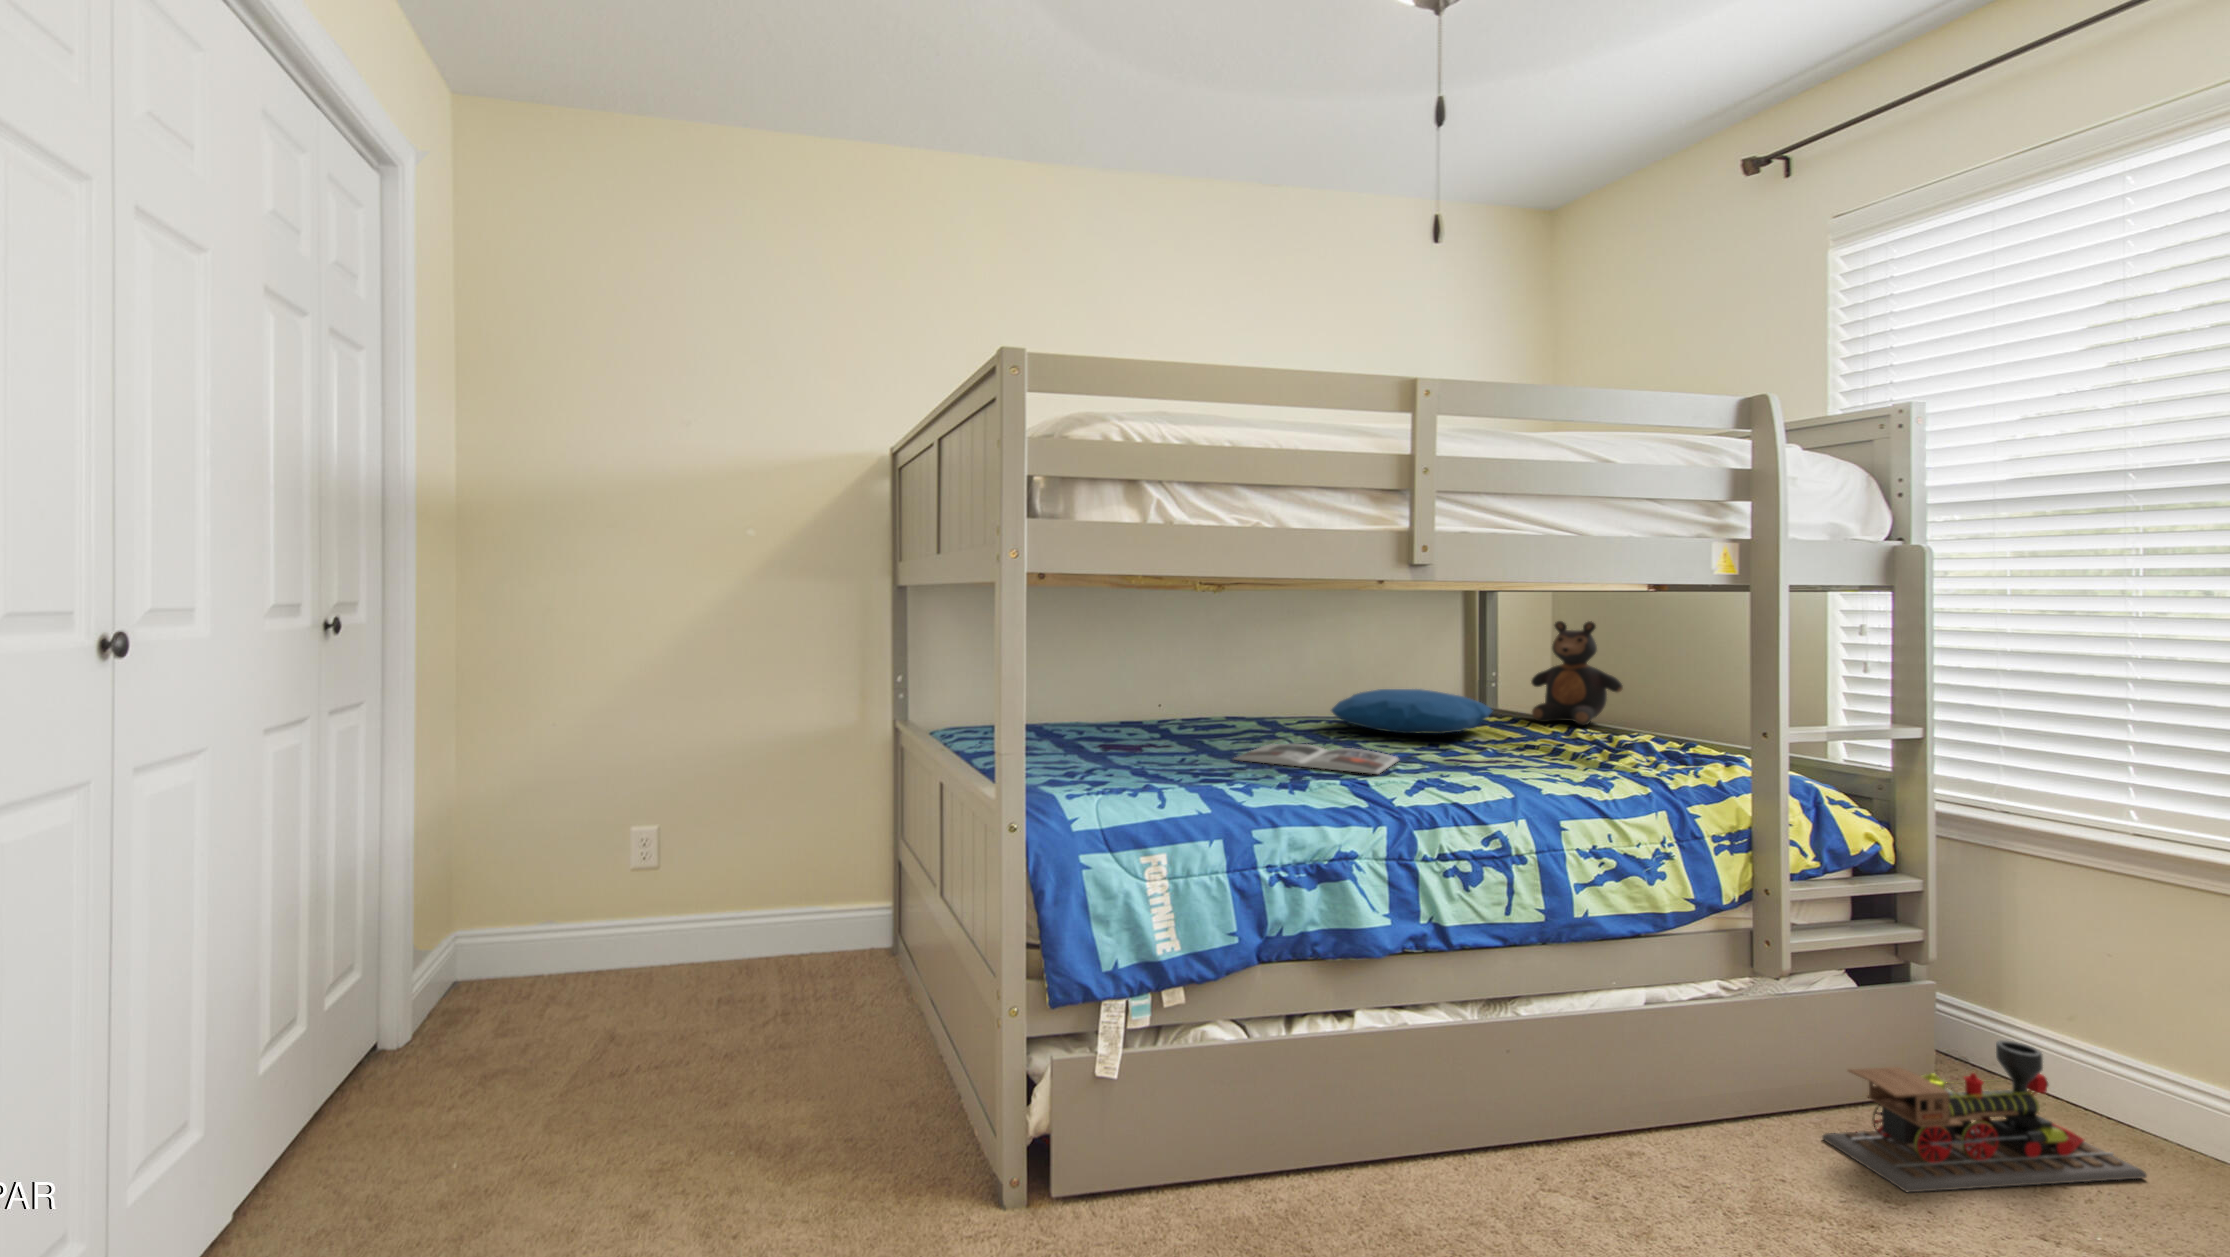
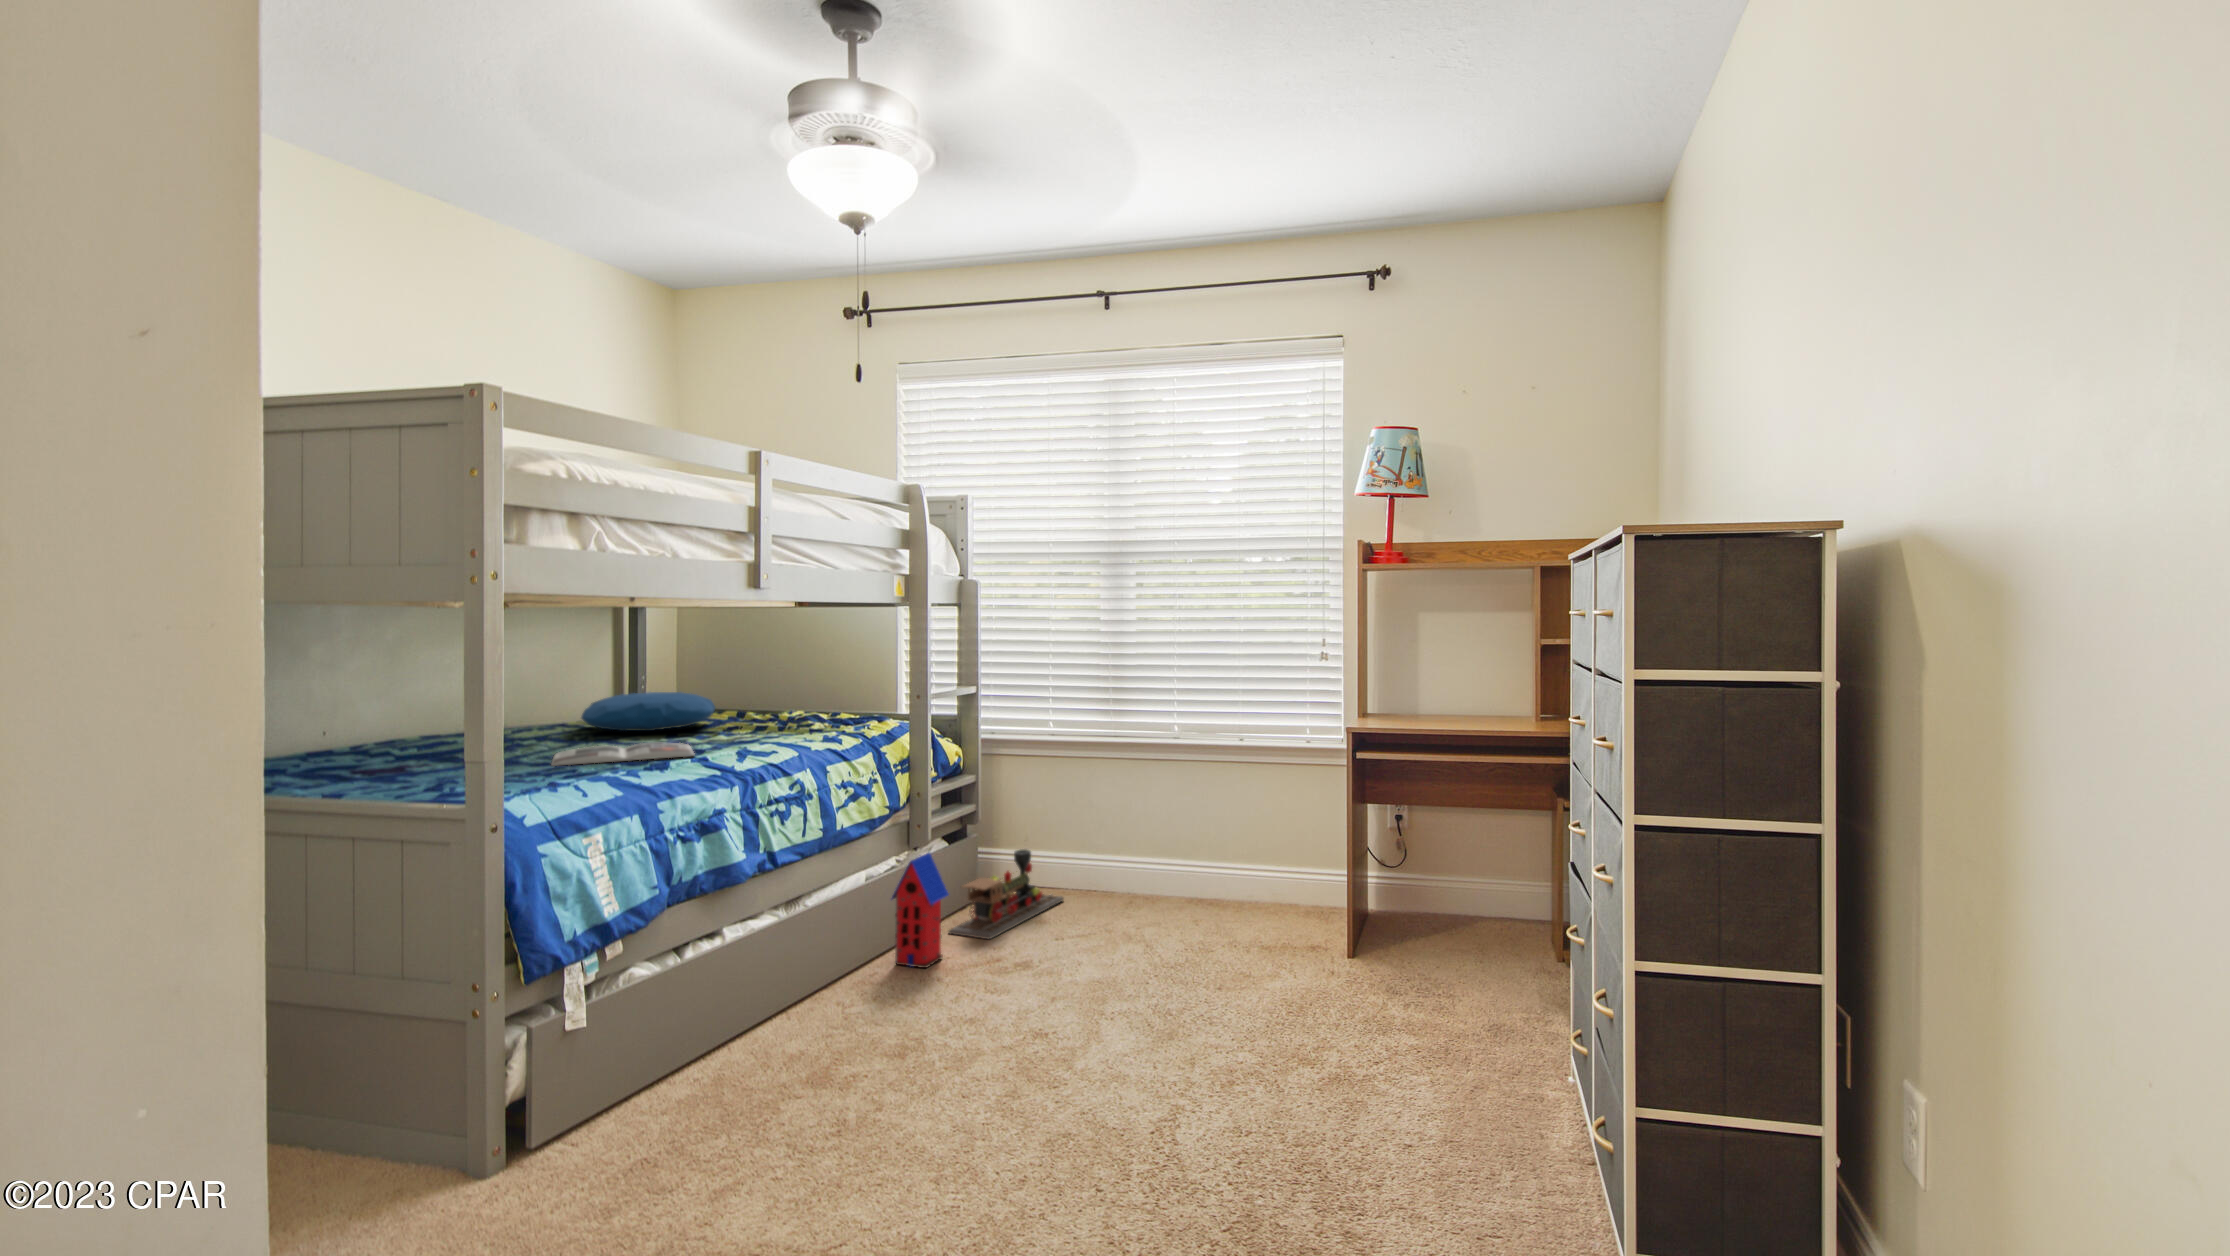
teddy bear: present [1531,621,1623,725] -> none [719,627,791,712]
toy house: none [1676,997,1794,1192] -> present [892,853,949,968]

